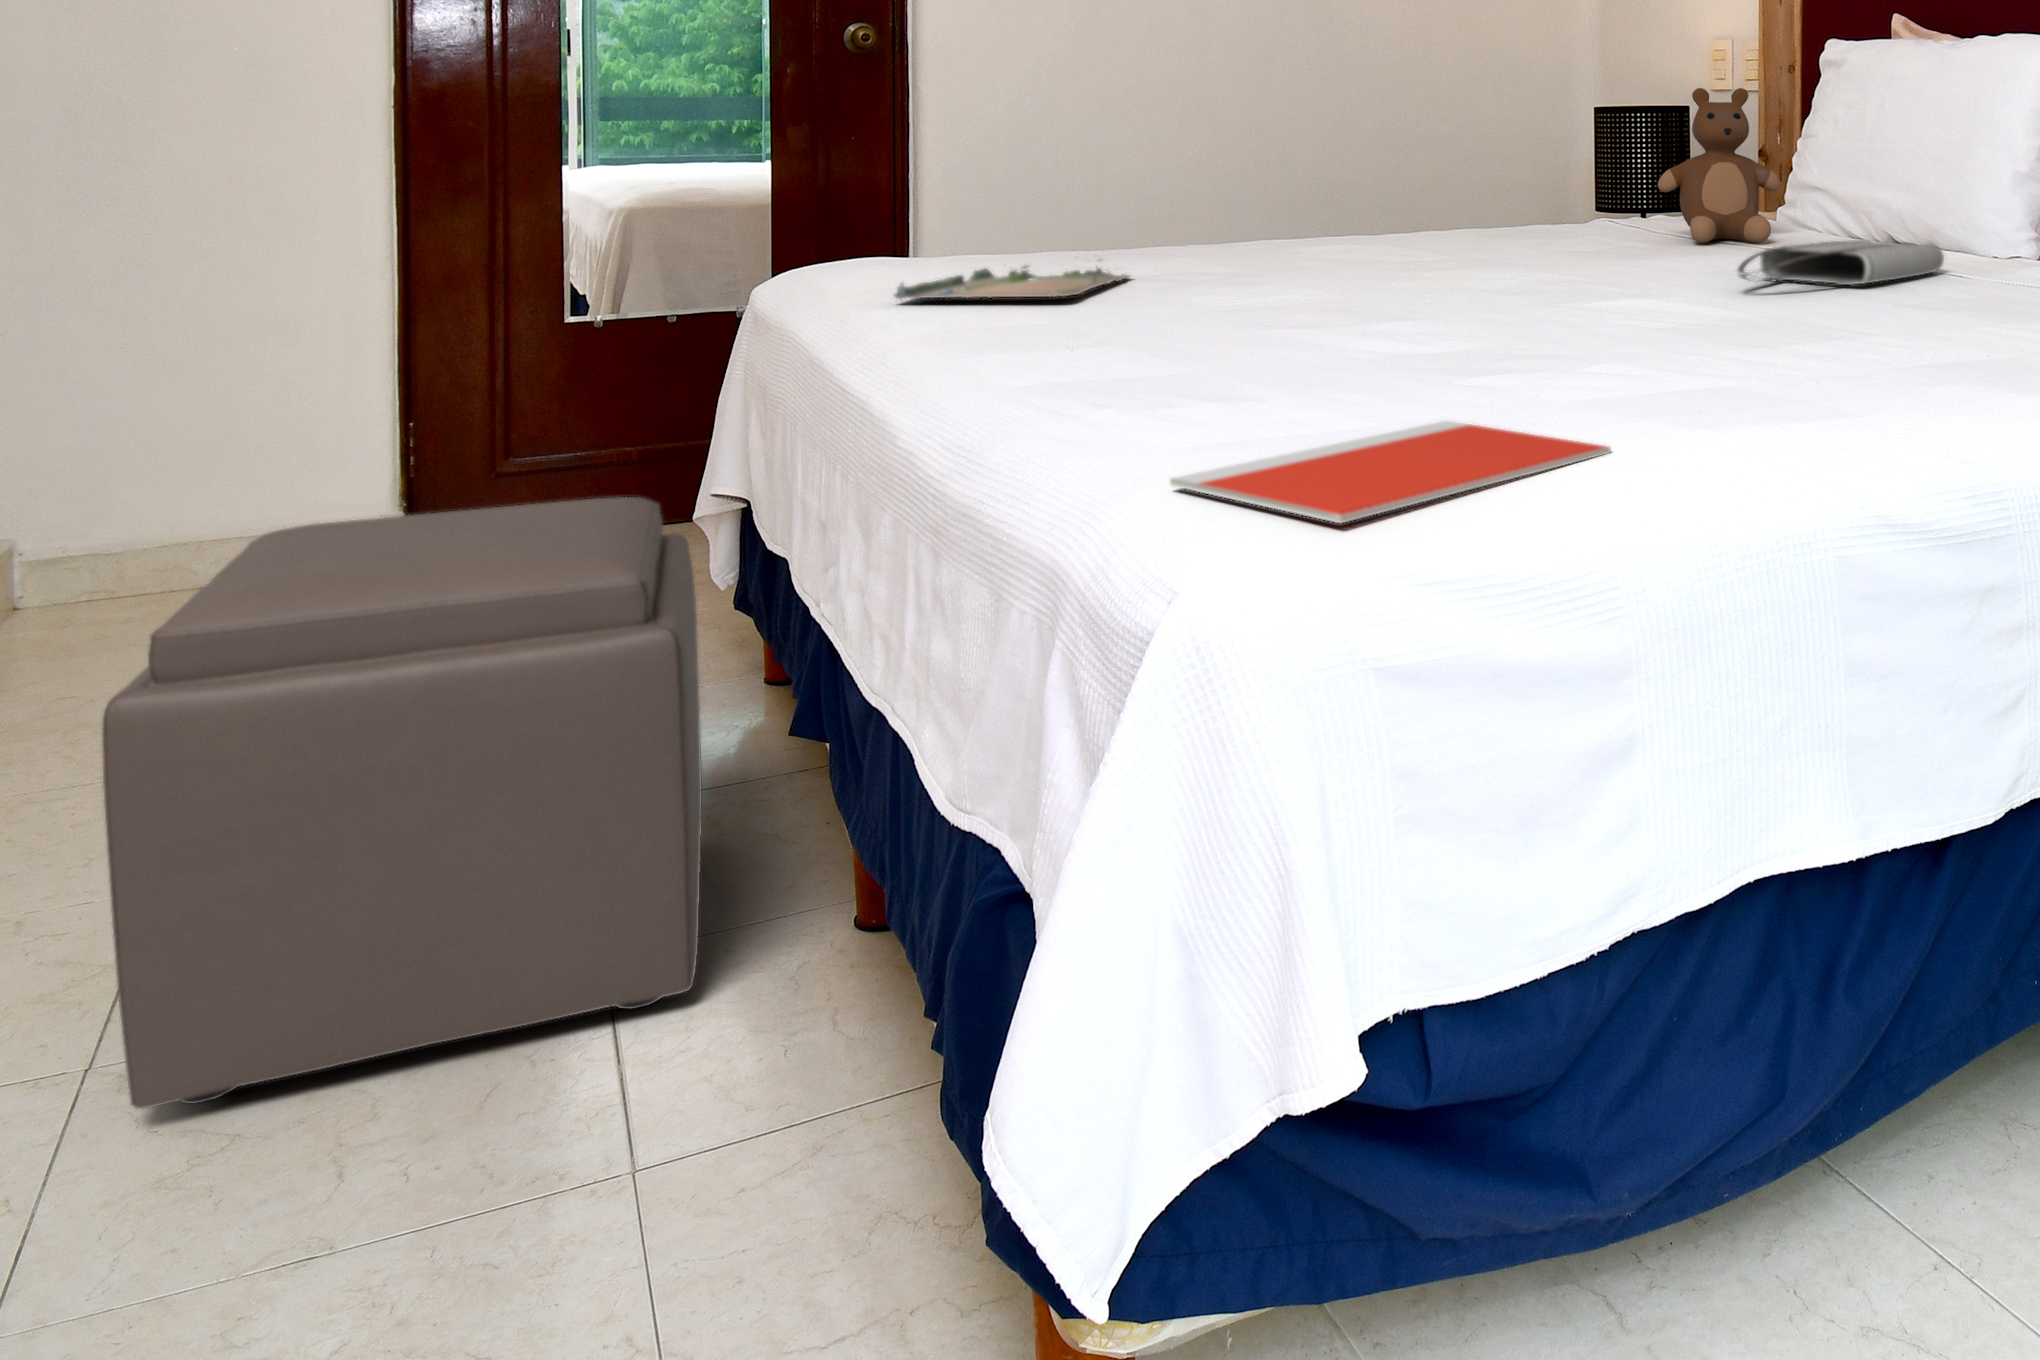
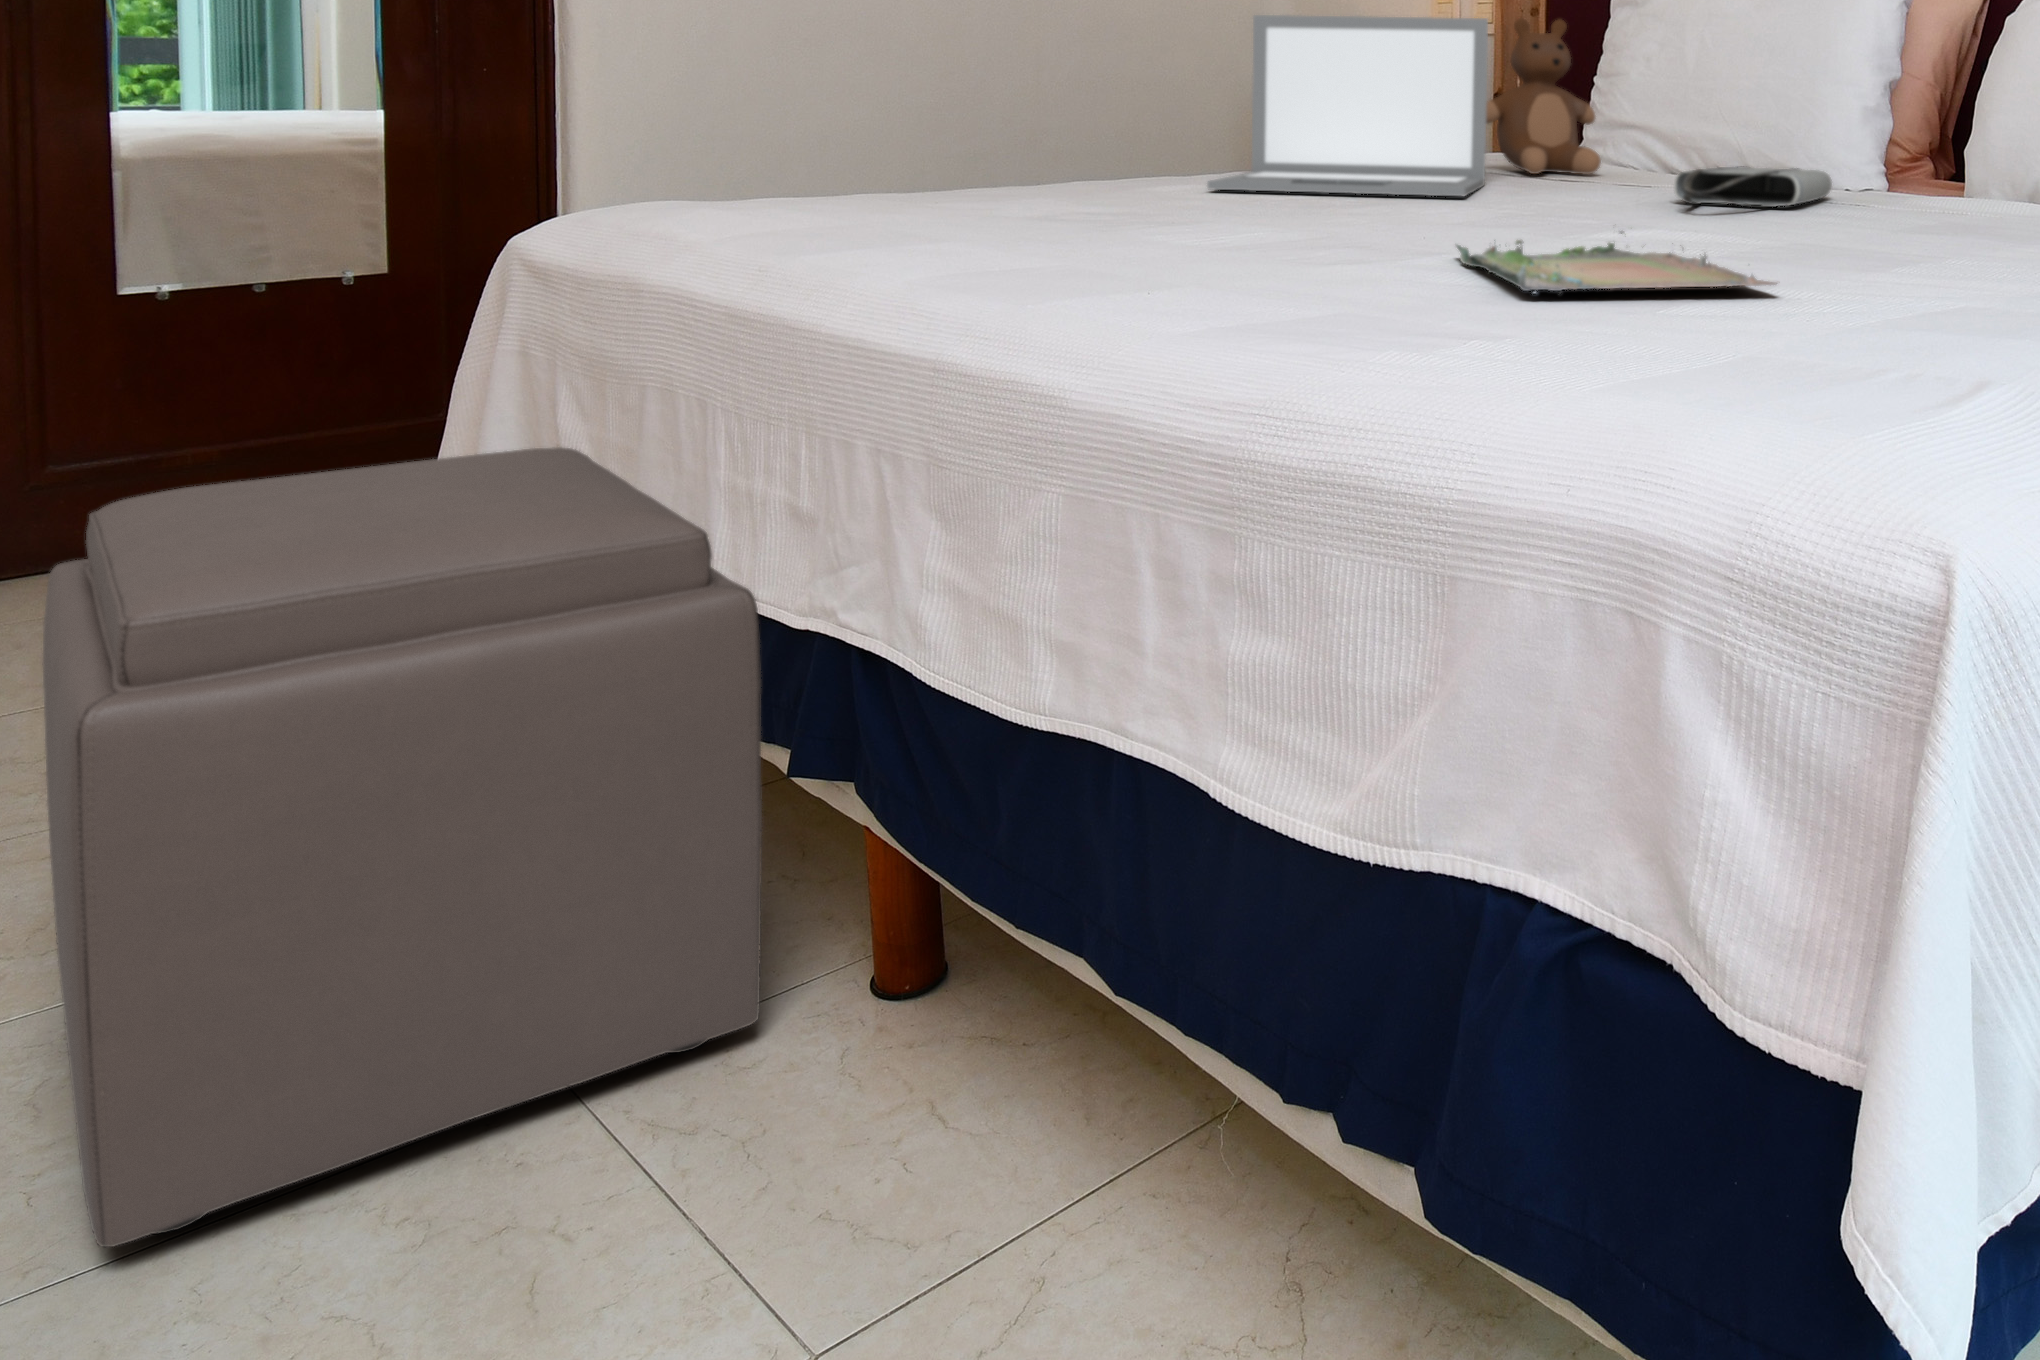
laptop: none [1339,95,1626,272] -> present [1207,15,1488,196]
tray: present [895,266,1129,299] -> present [1457,231,1776,294]
notebook: present [1170,421,1611,523] -> none [1587,316,1934,402]

